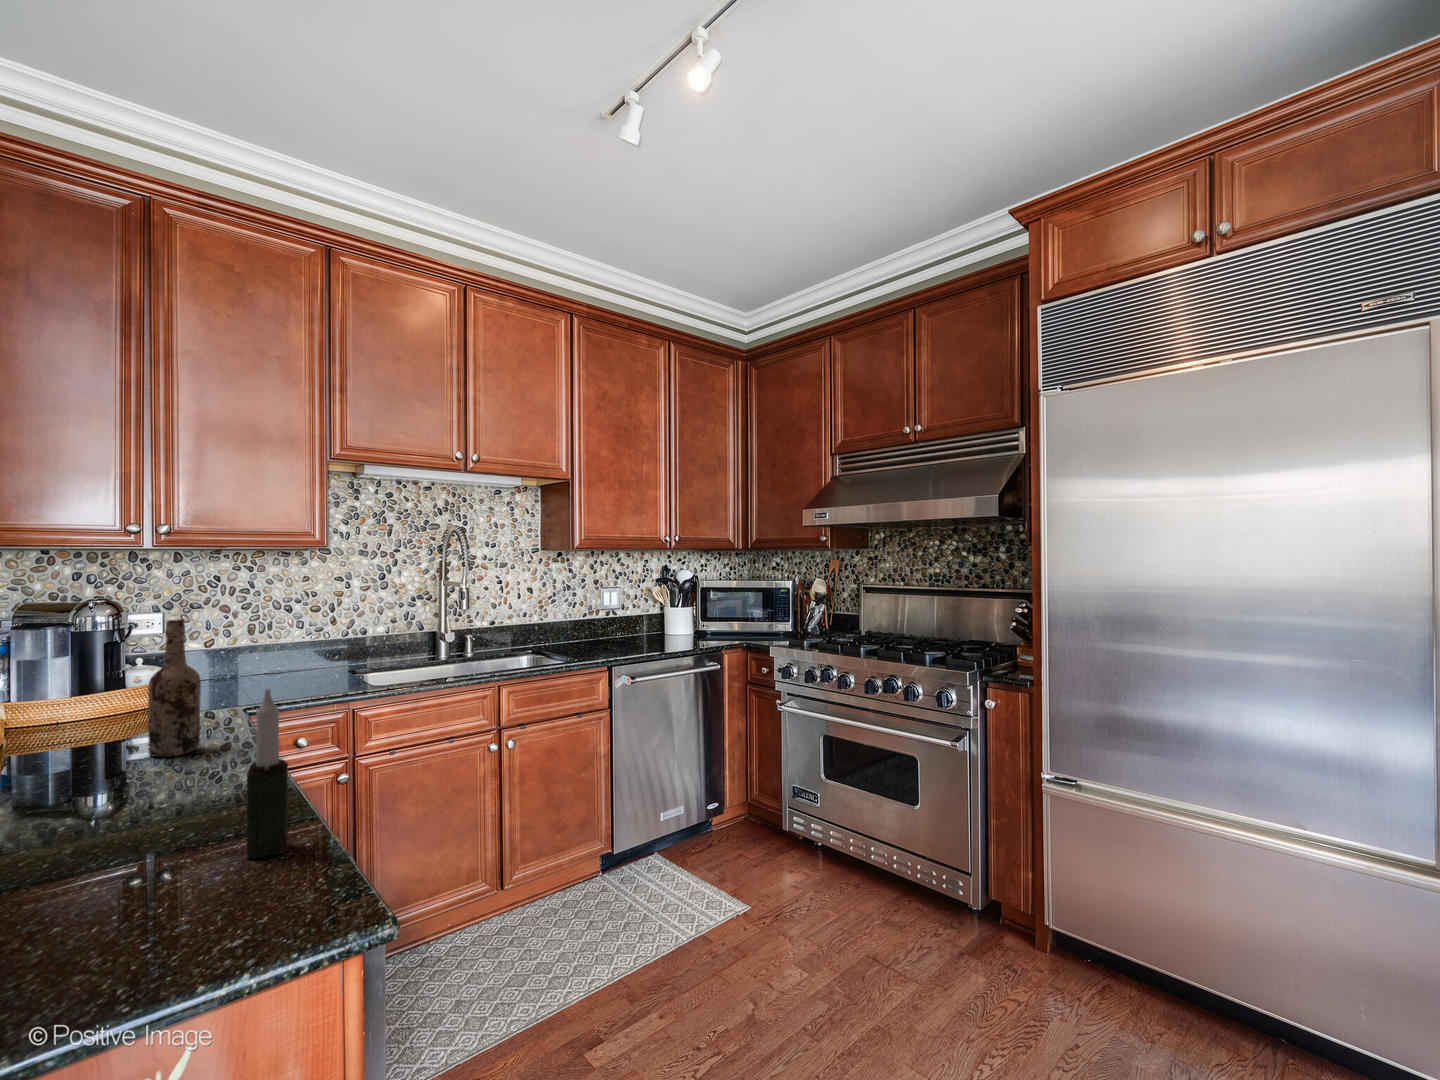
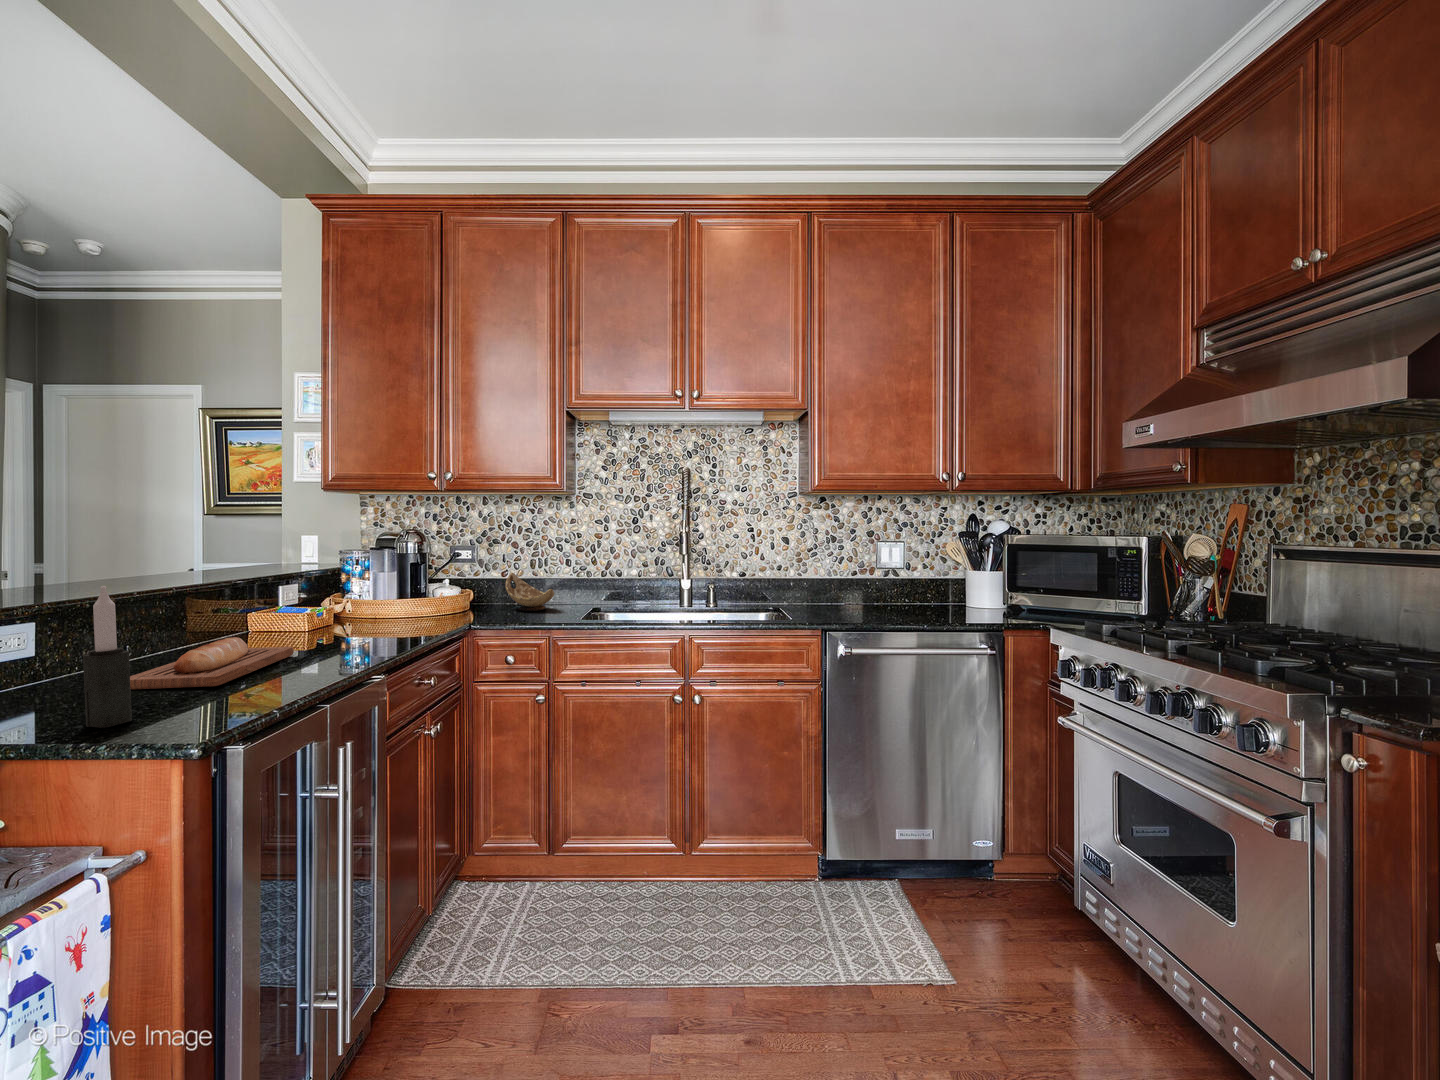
wine bottle: present [148,619,201,757] -> none [306,541,344,647]
decorative bowl: none [248,643,322,687] -> present [505,573,554,611]
bread loaf: none [61,754,242,838] -> present [130,637,294,689]

